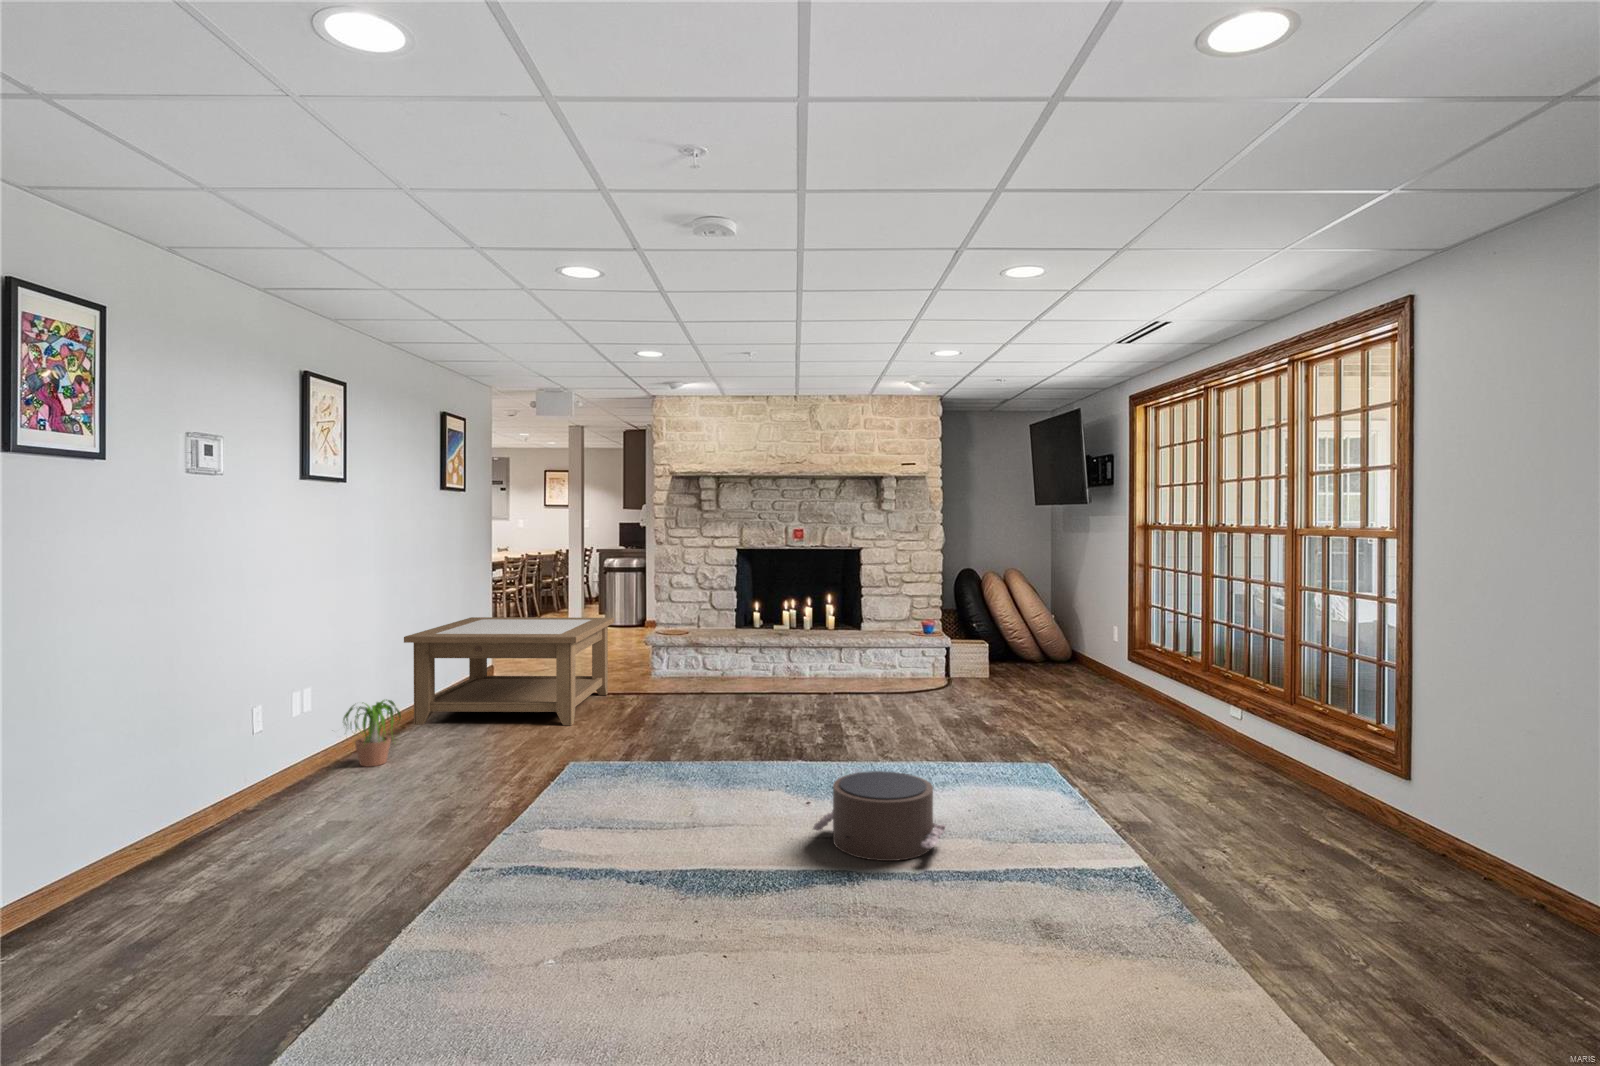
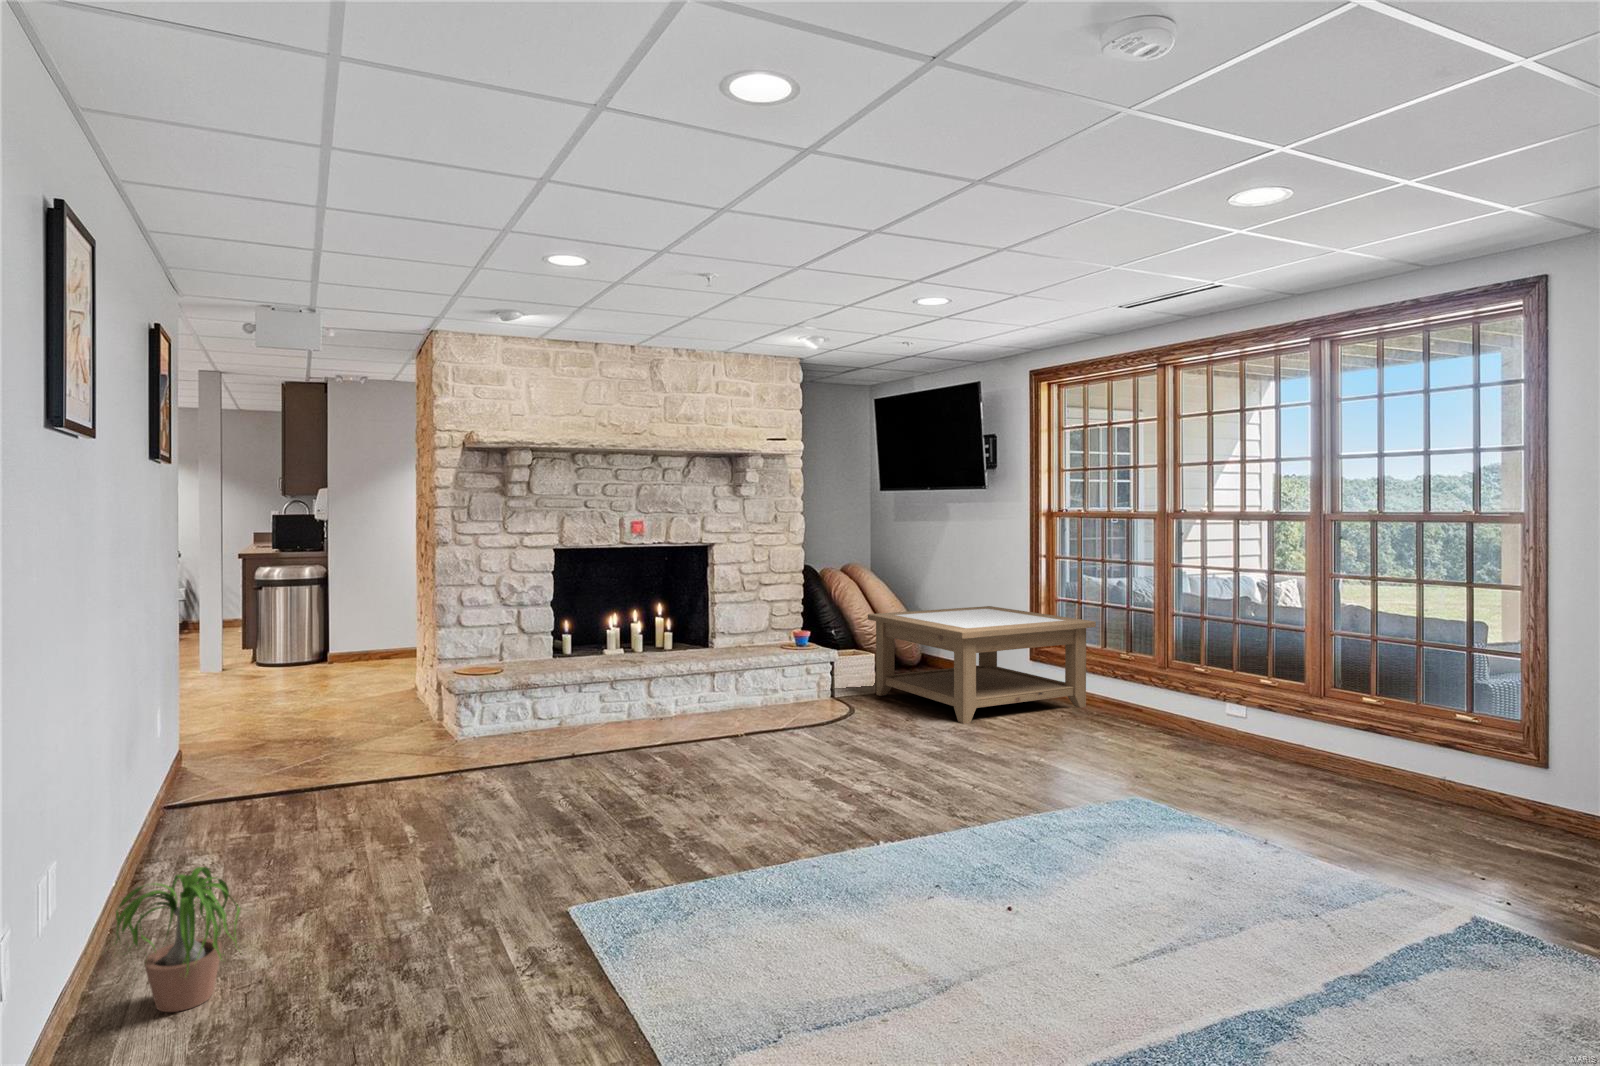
coffee table: present [404,617,614,725] -> present [868,606,1096,724]
pouf: present [813,771,946,861] -> none [1107,851,1313,988]

